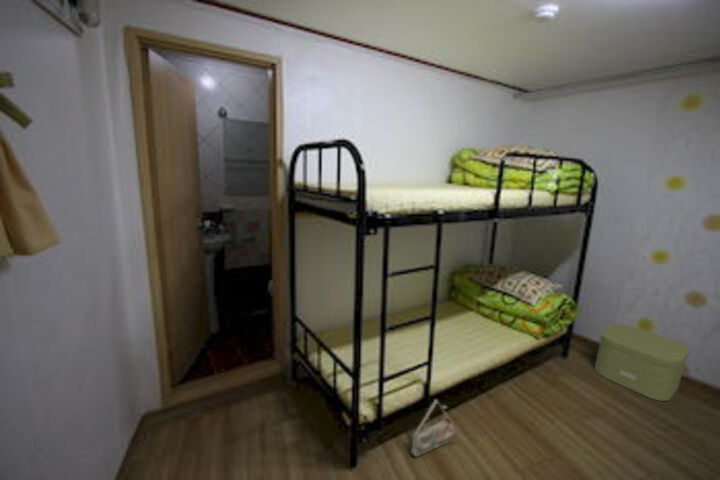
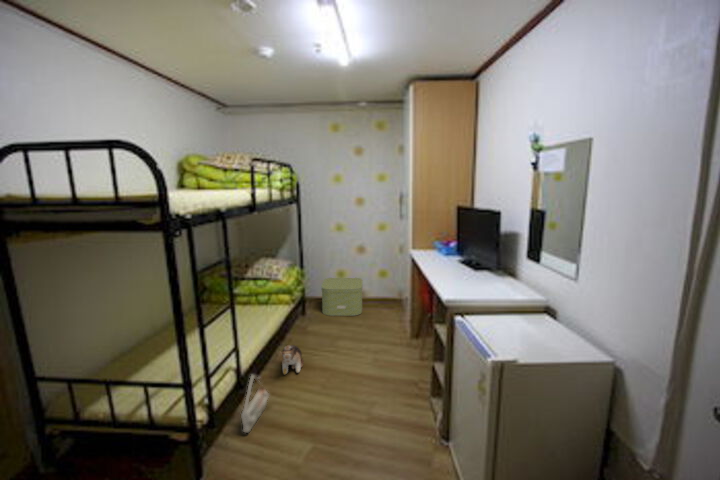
plush toy: none [487,388,526,428] -> present [281,345,304,374]

